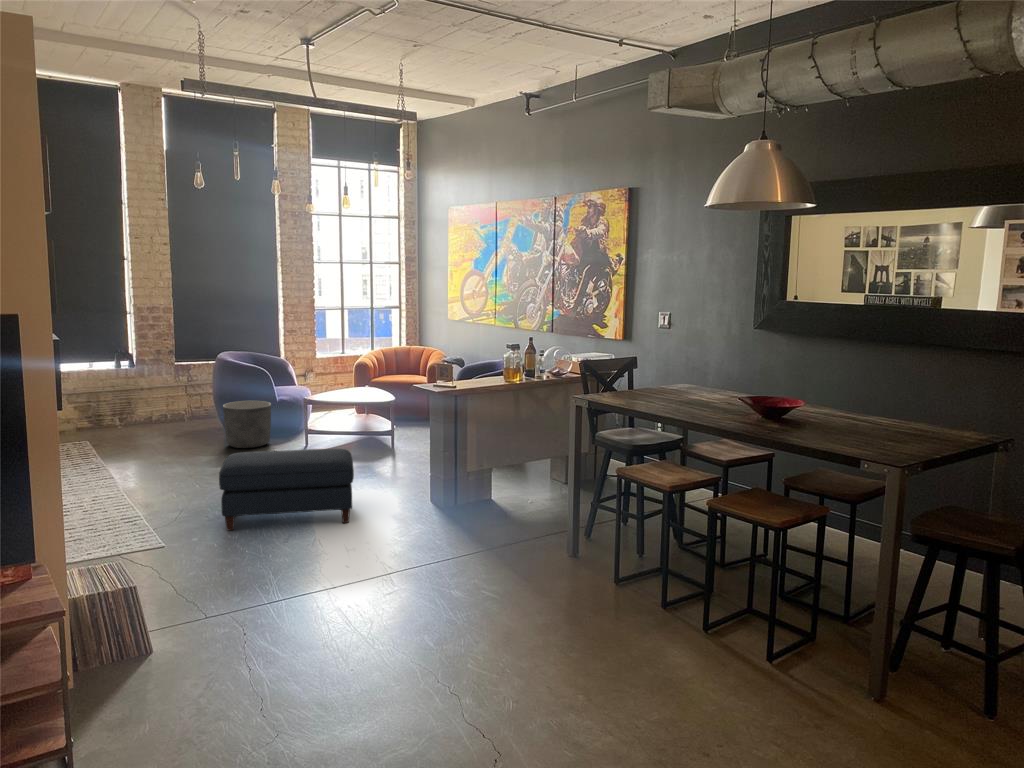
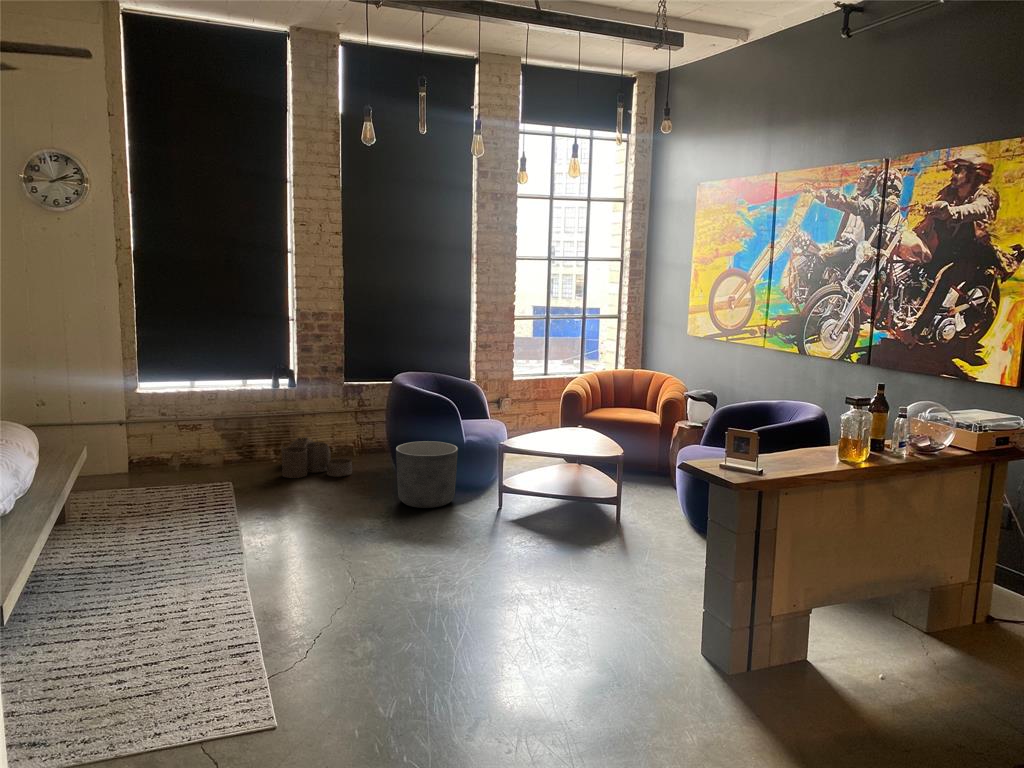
woven basket: none [127,405,187,436] -> present [281,436,352,478]
ottoman: present [219,449,354,530] -> none [380,548,592,686]

